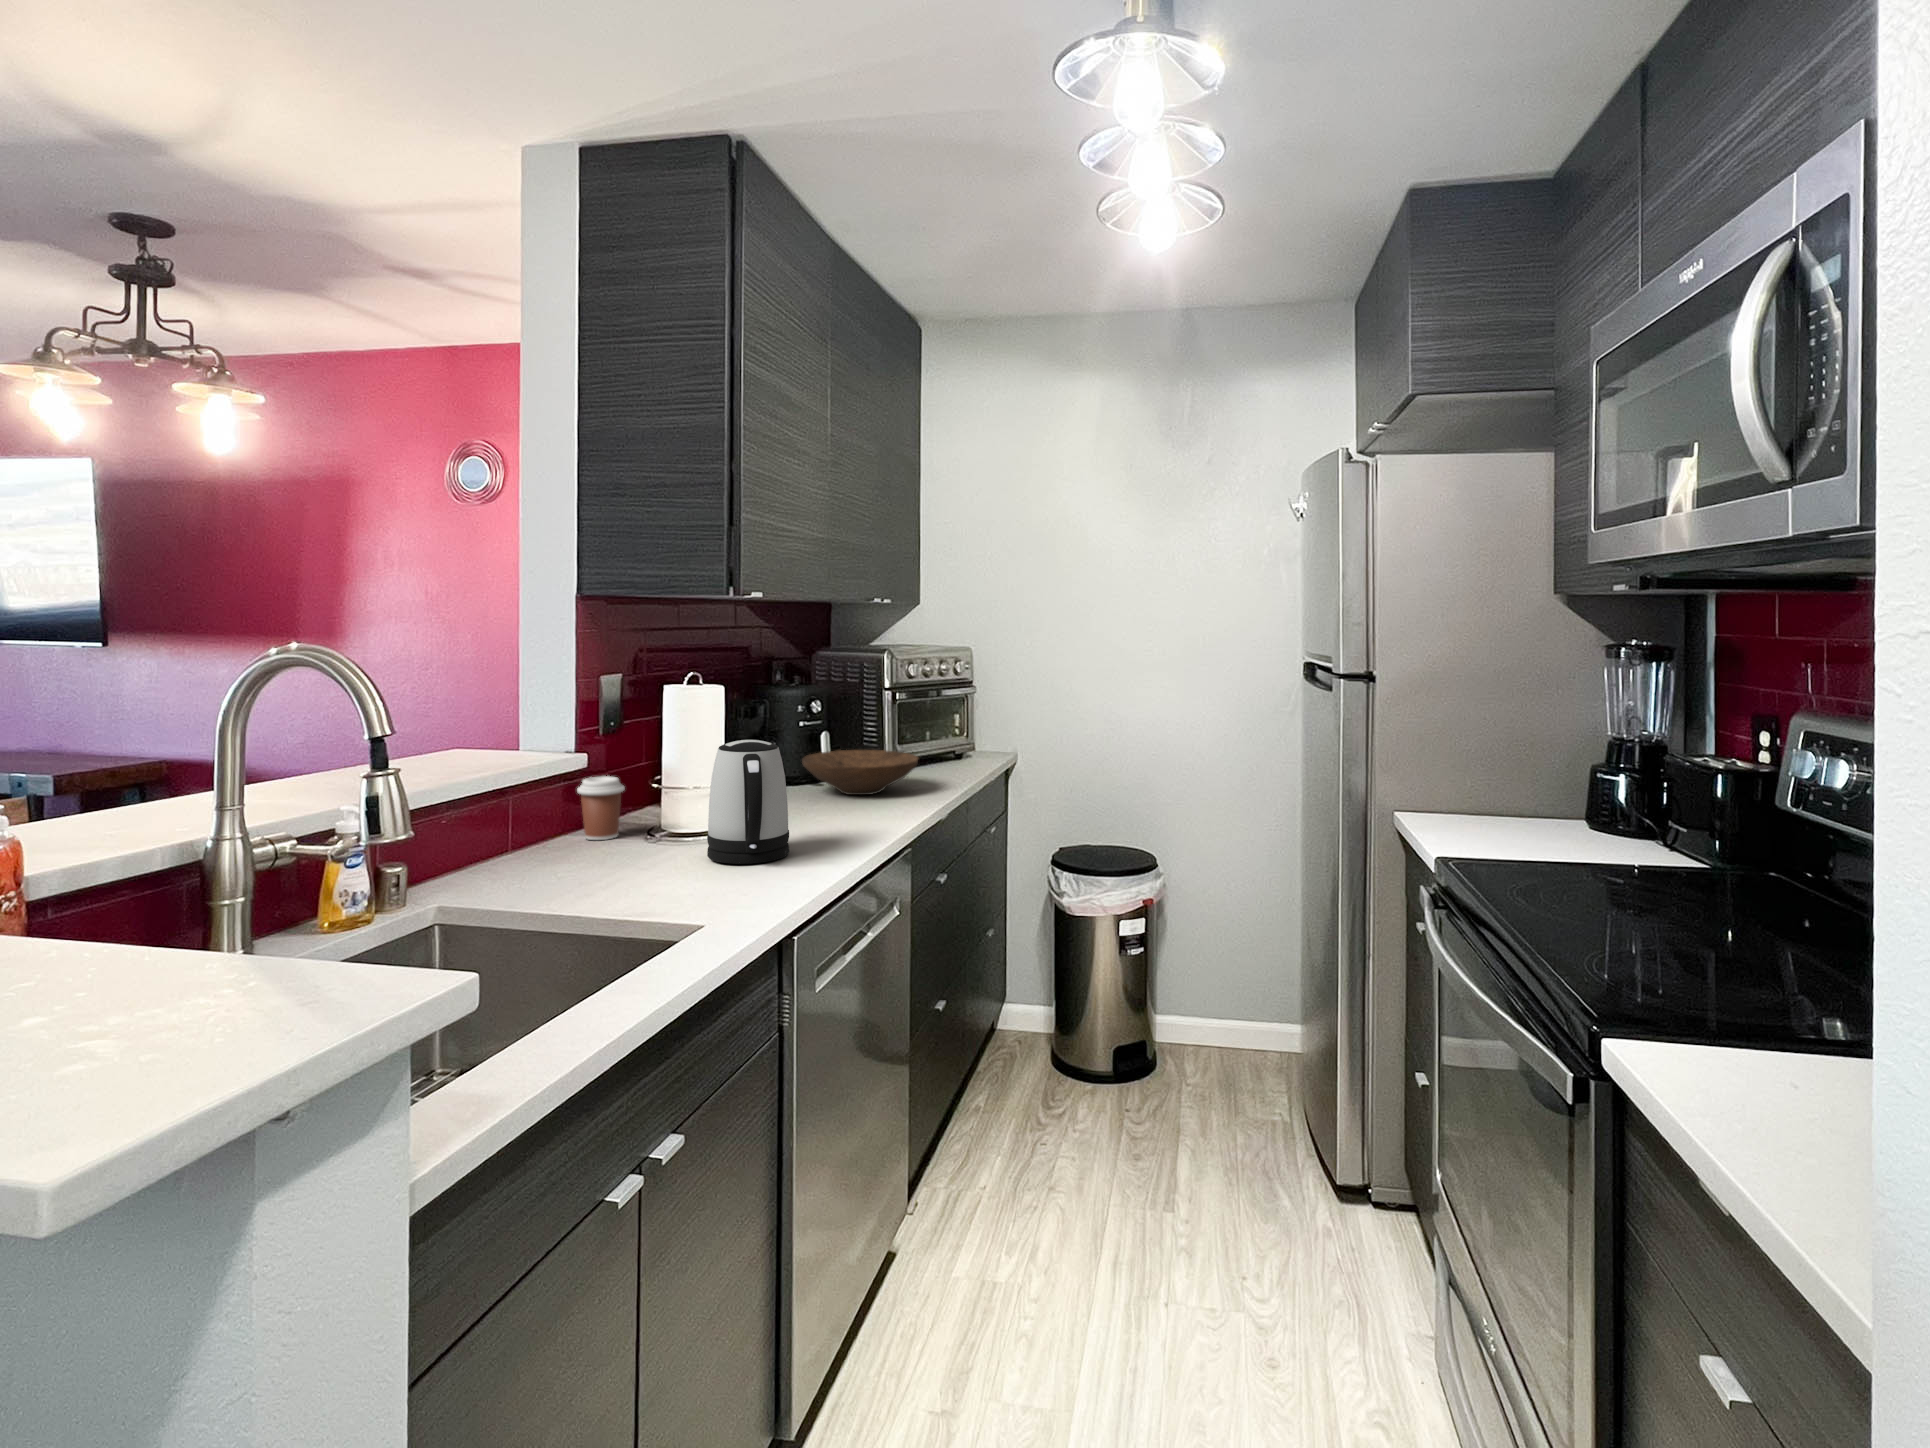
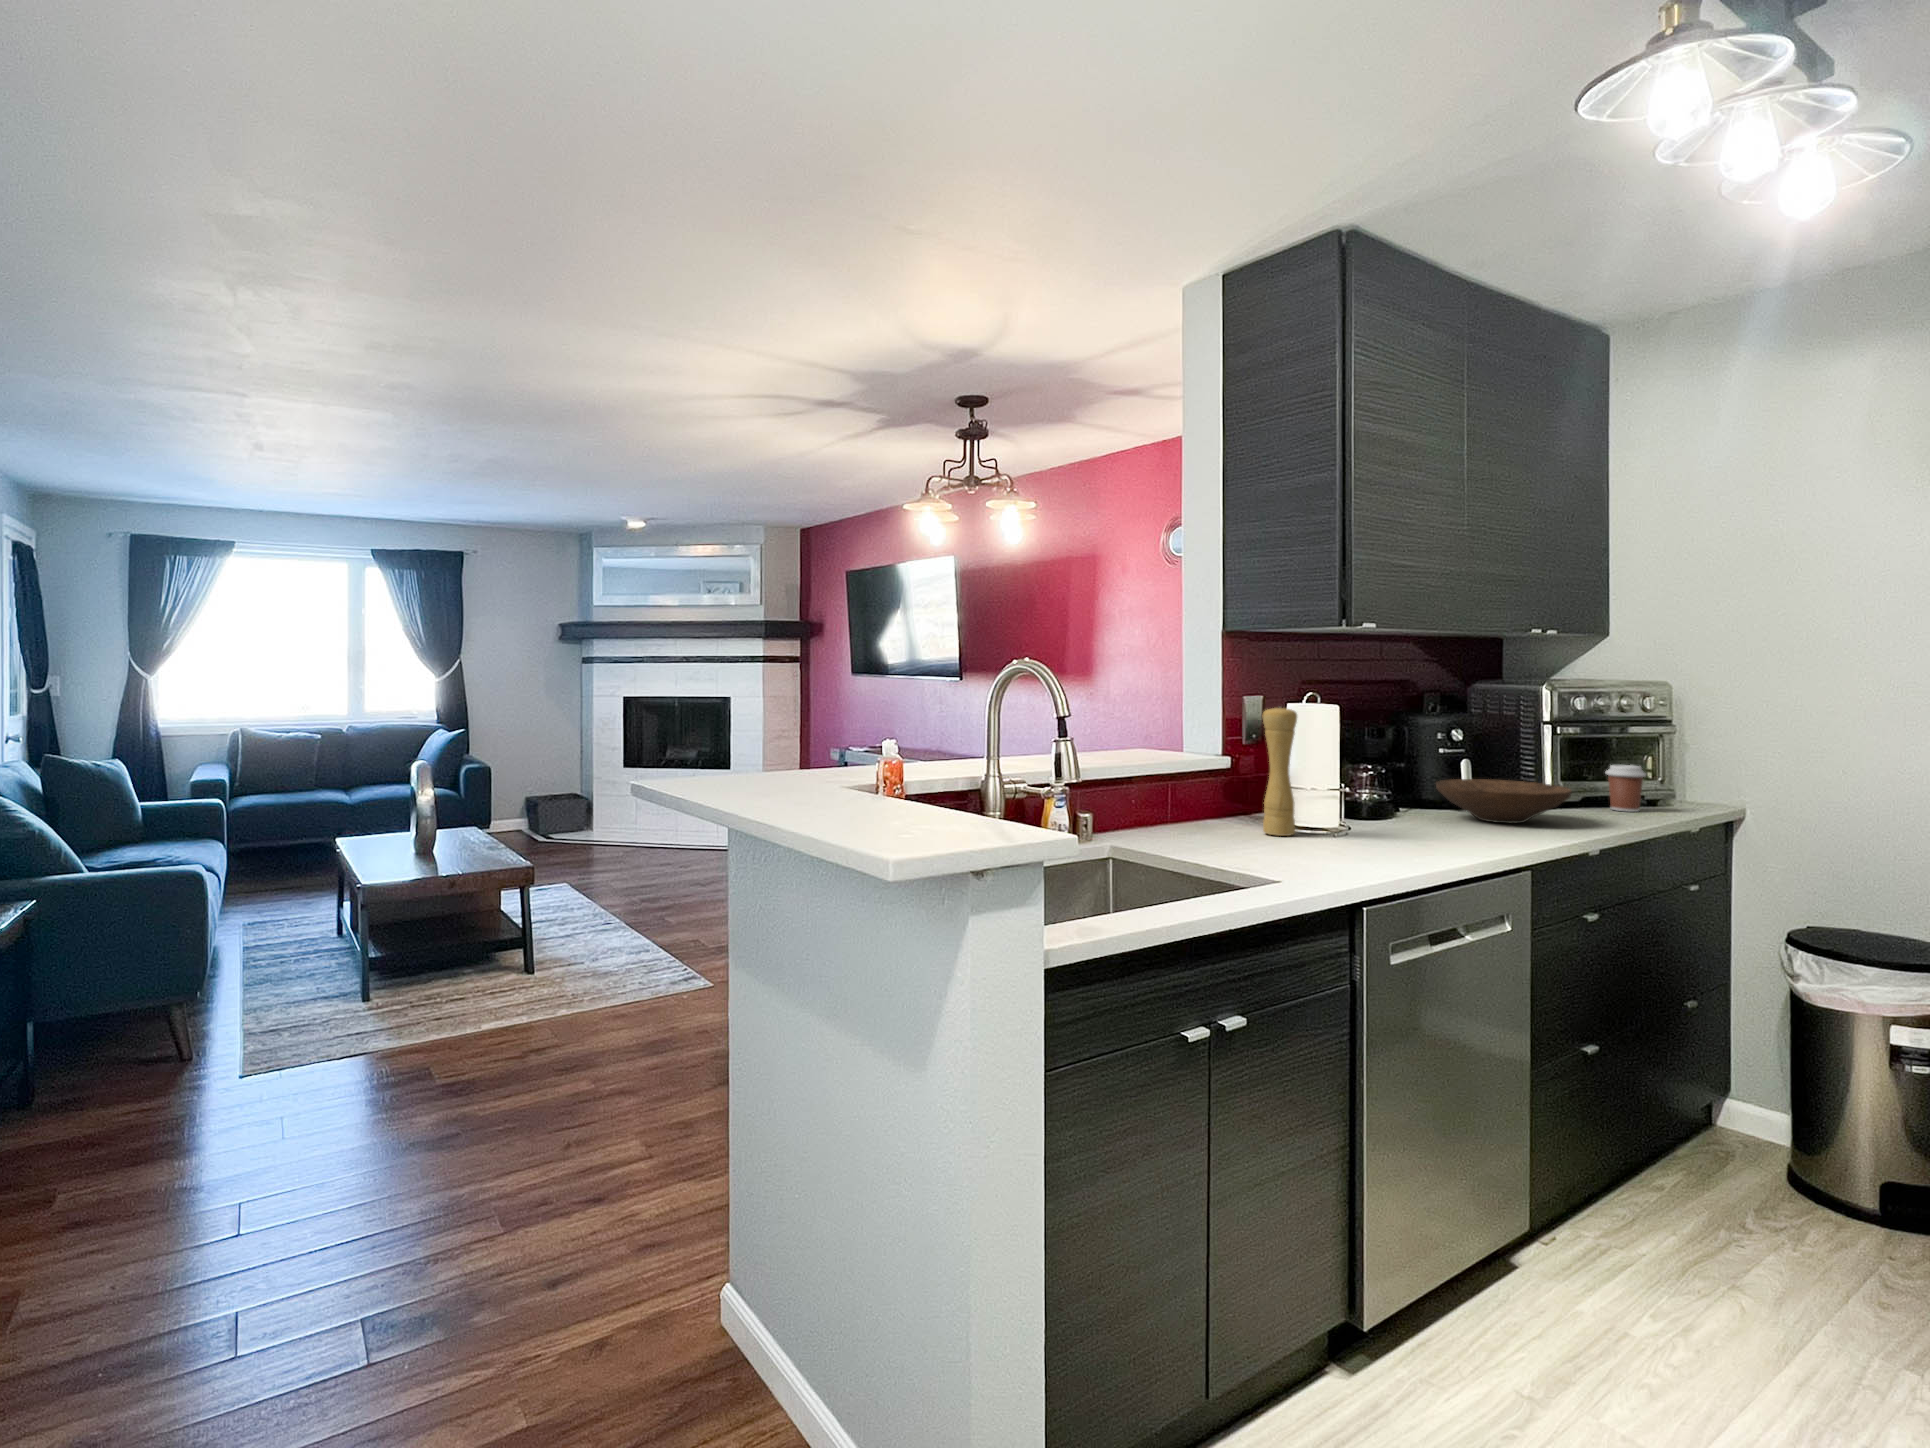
pepper mill: none [636,695,677,848] -> present [1262,706,1297,836]
kettle: present [707,740,789,864] -> none [1315,746,1392,854]
coffee cup: present [577,776,625,840] -> present [1605,765,1646,812]

